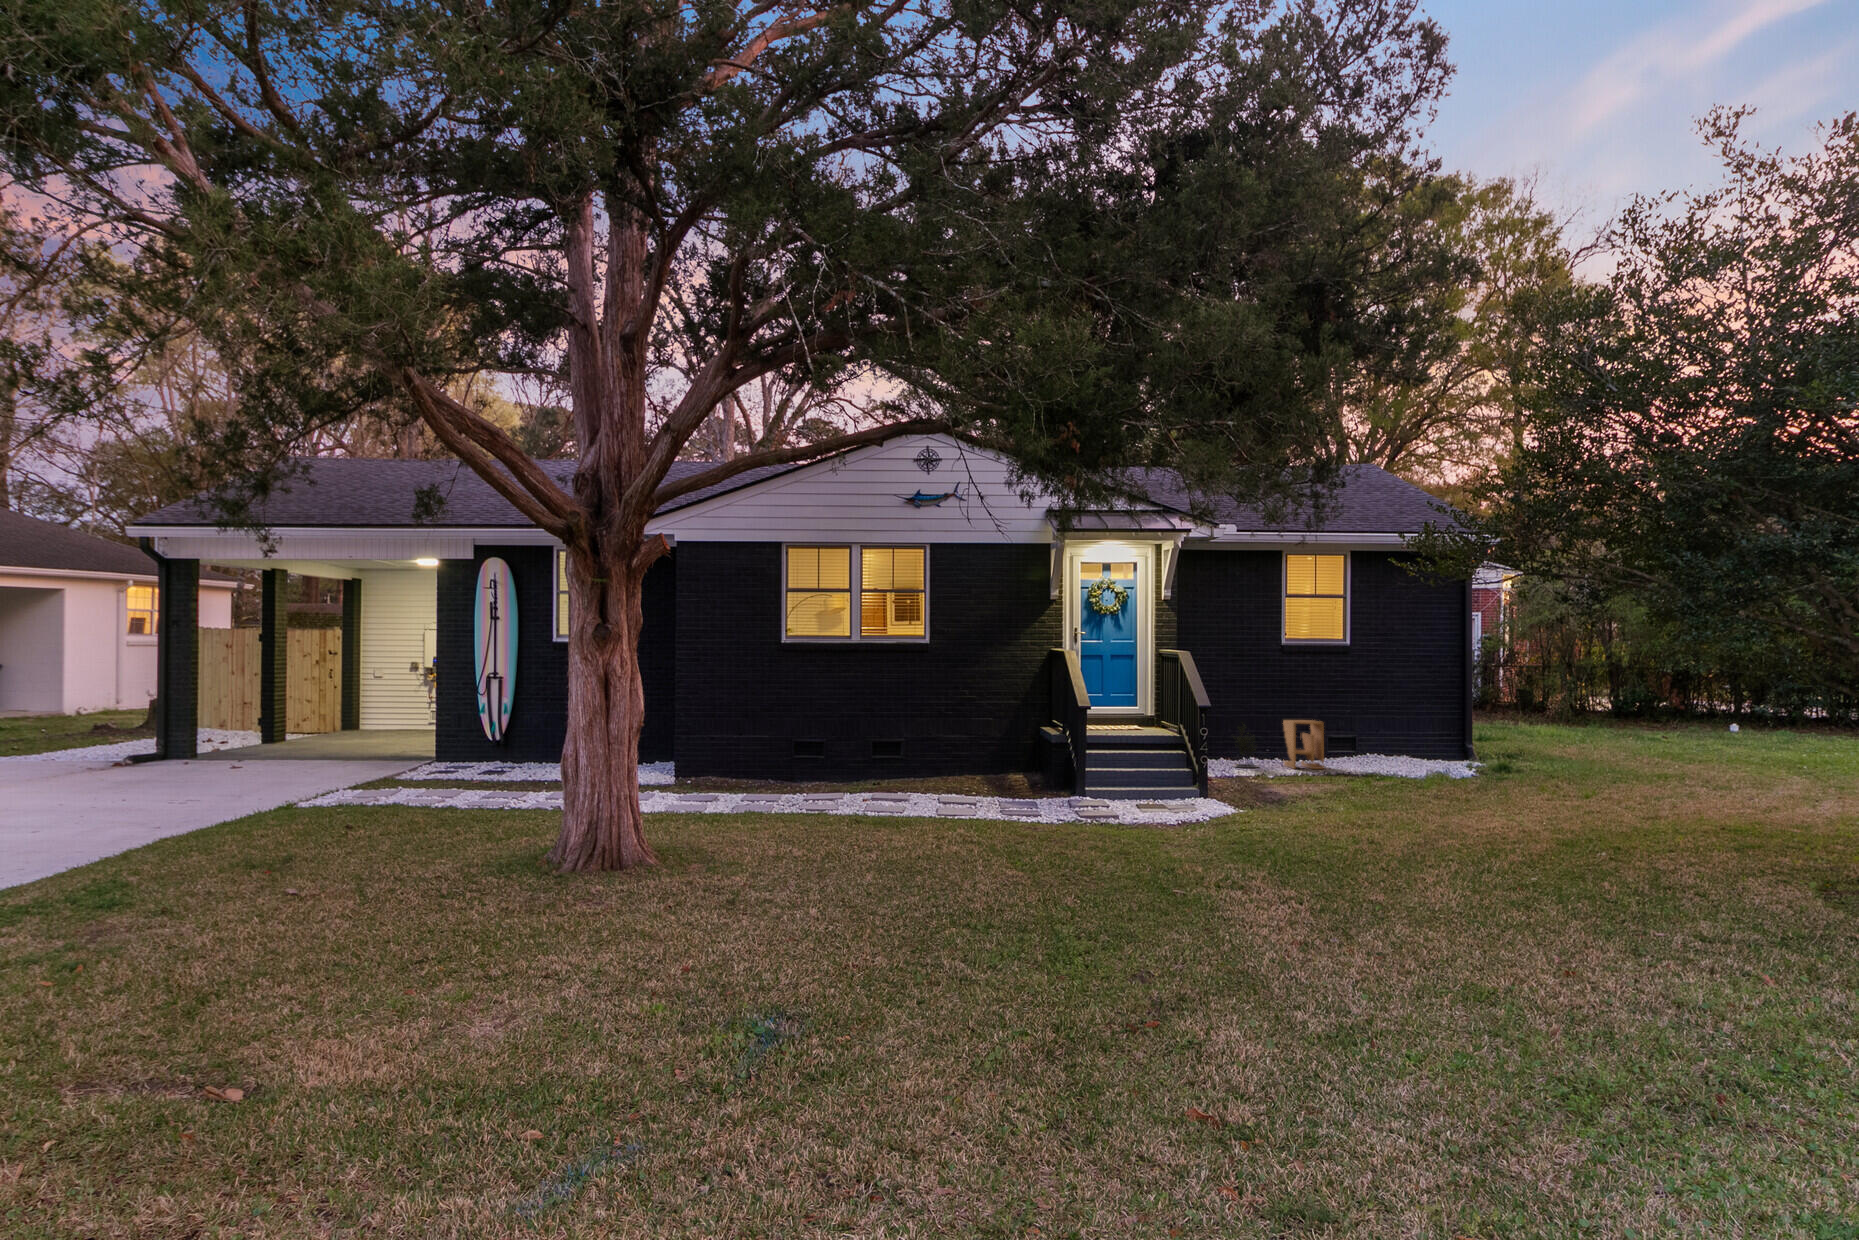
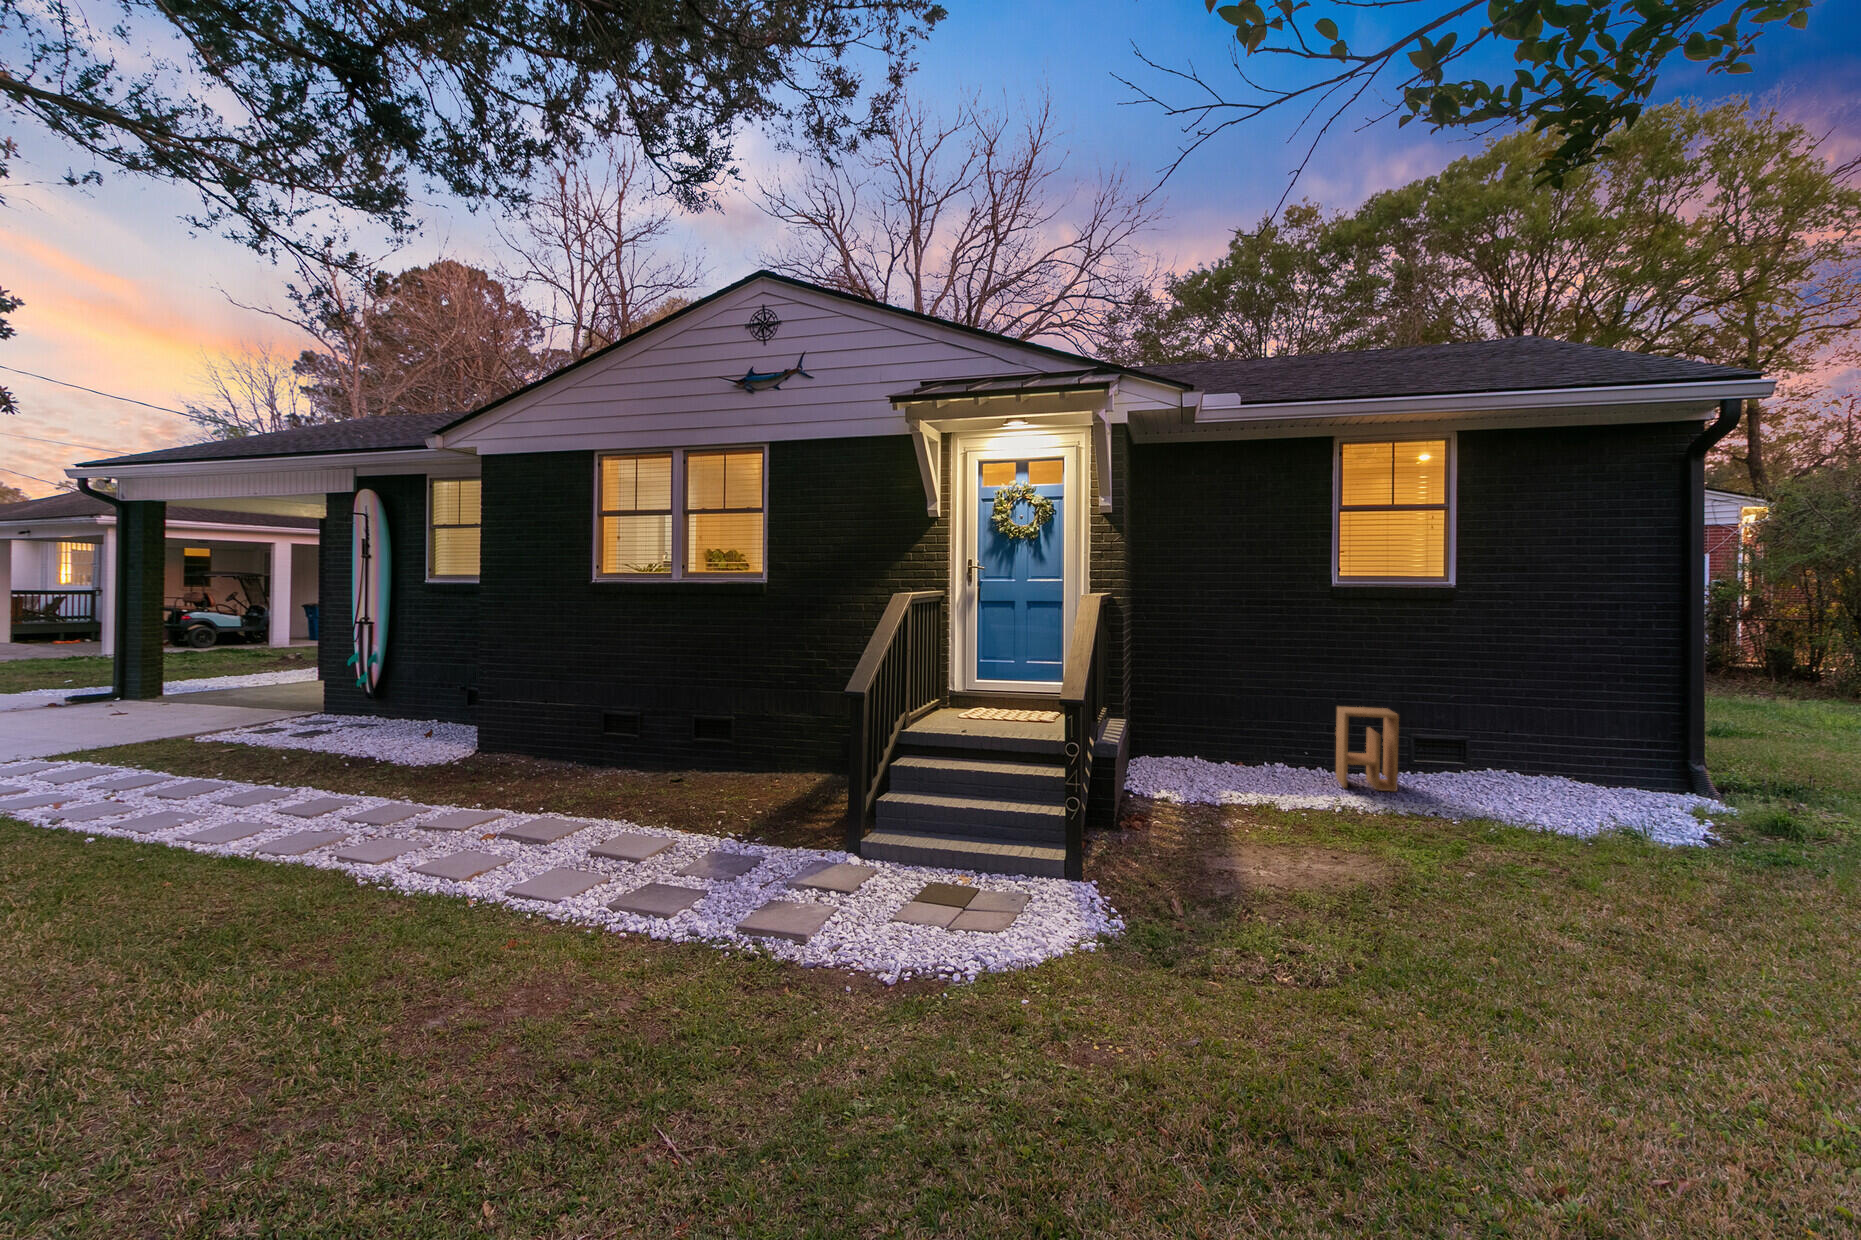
potted tree: present [1233,727,1258,768] -> none [1245,706,1292,781]

